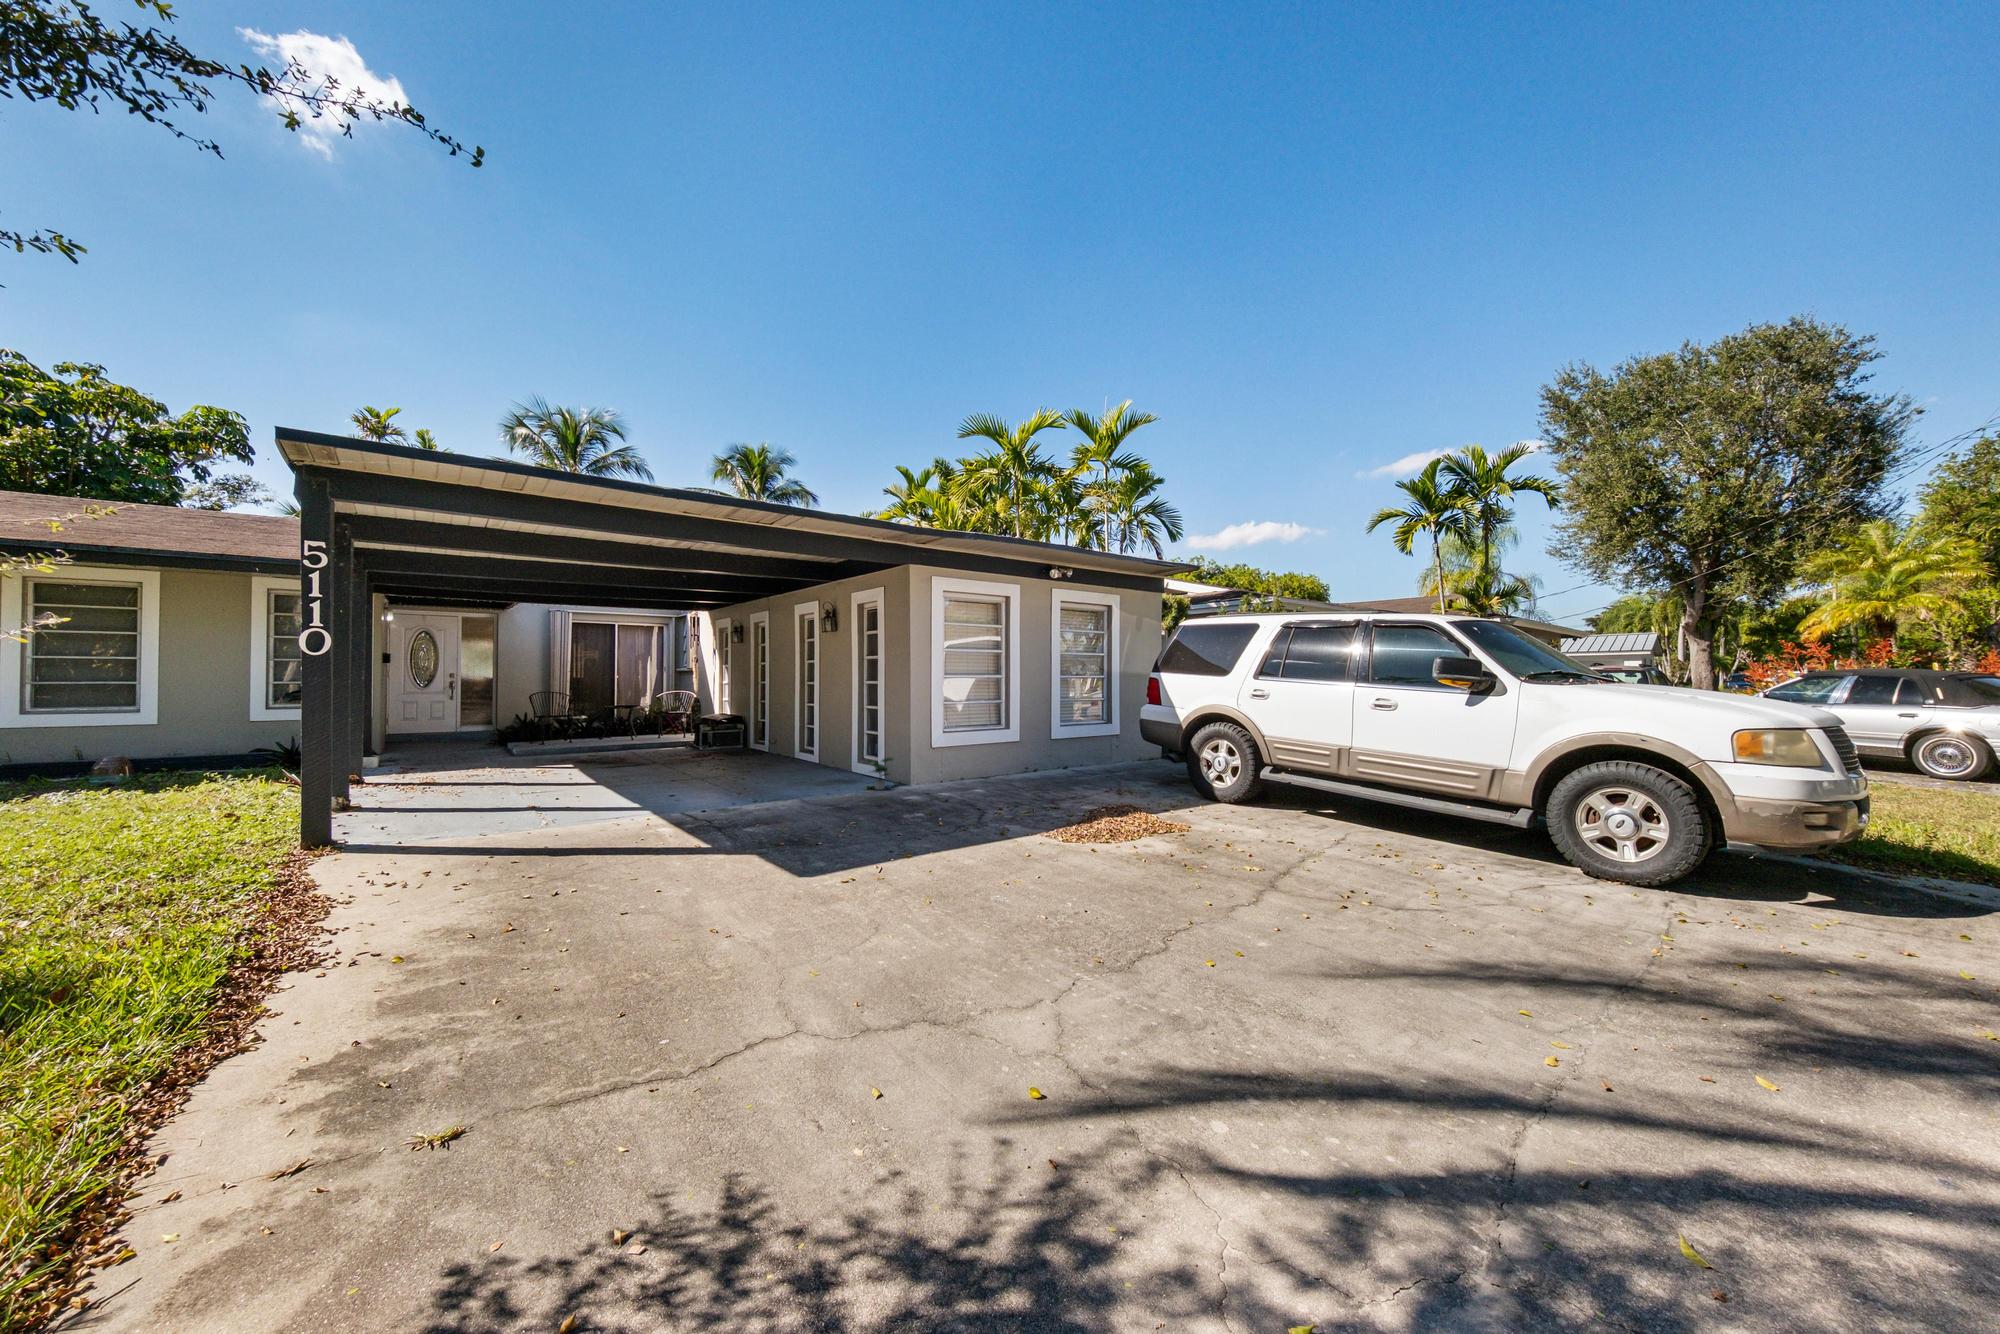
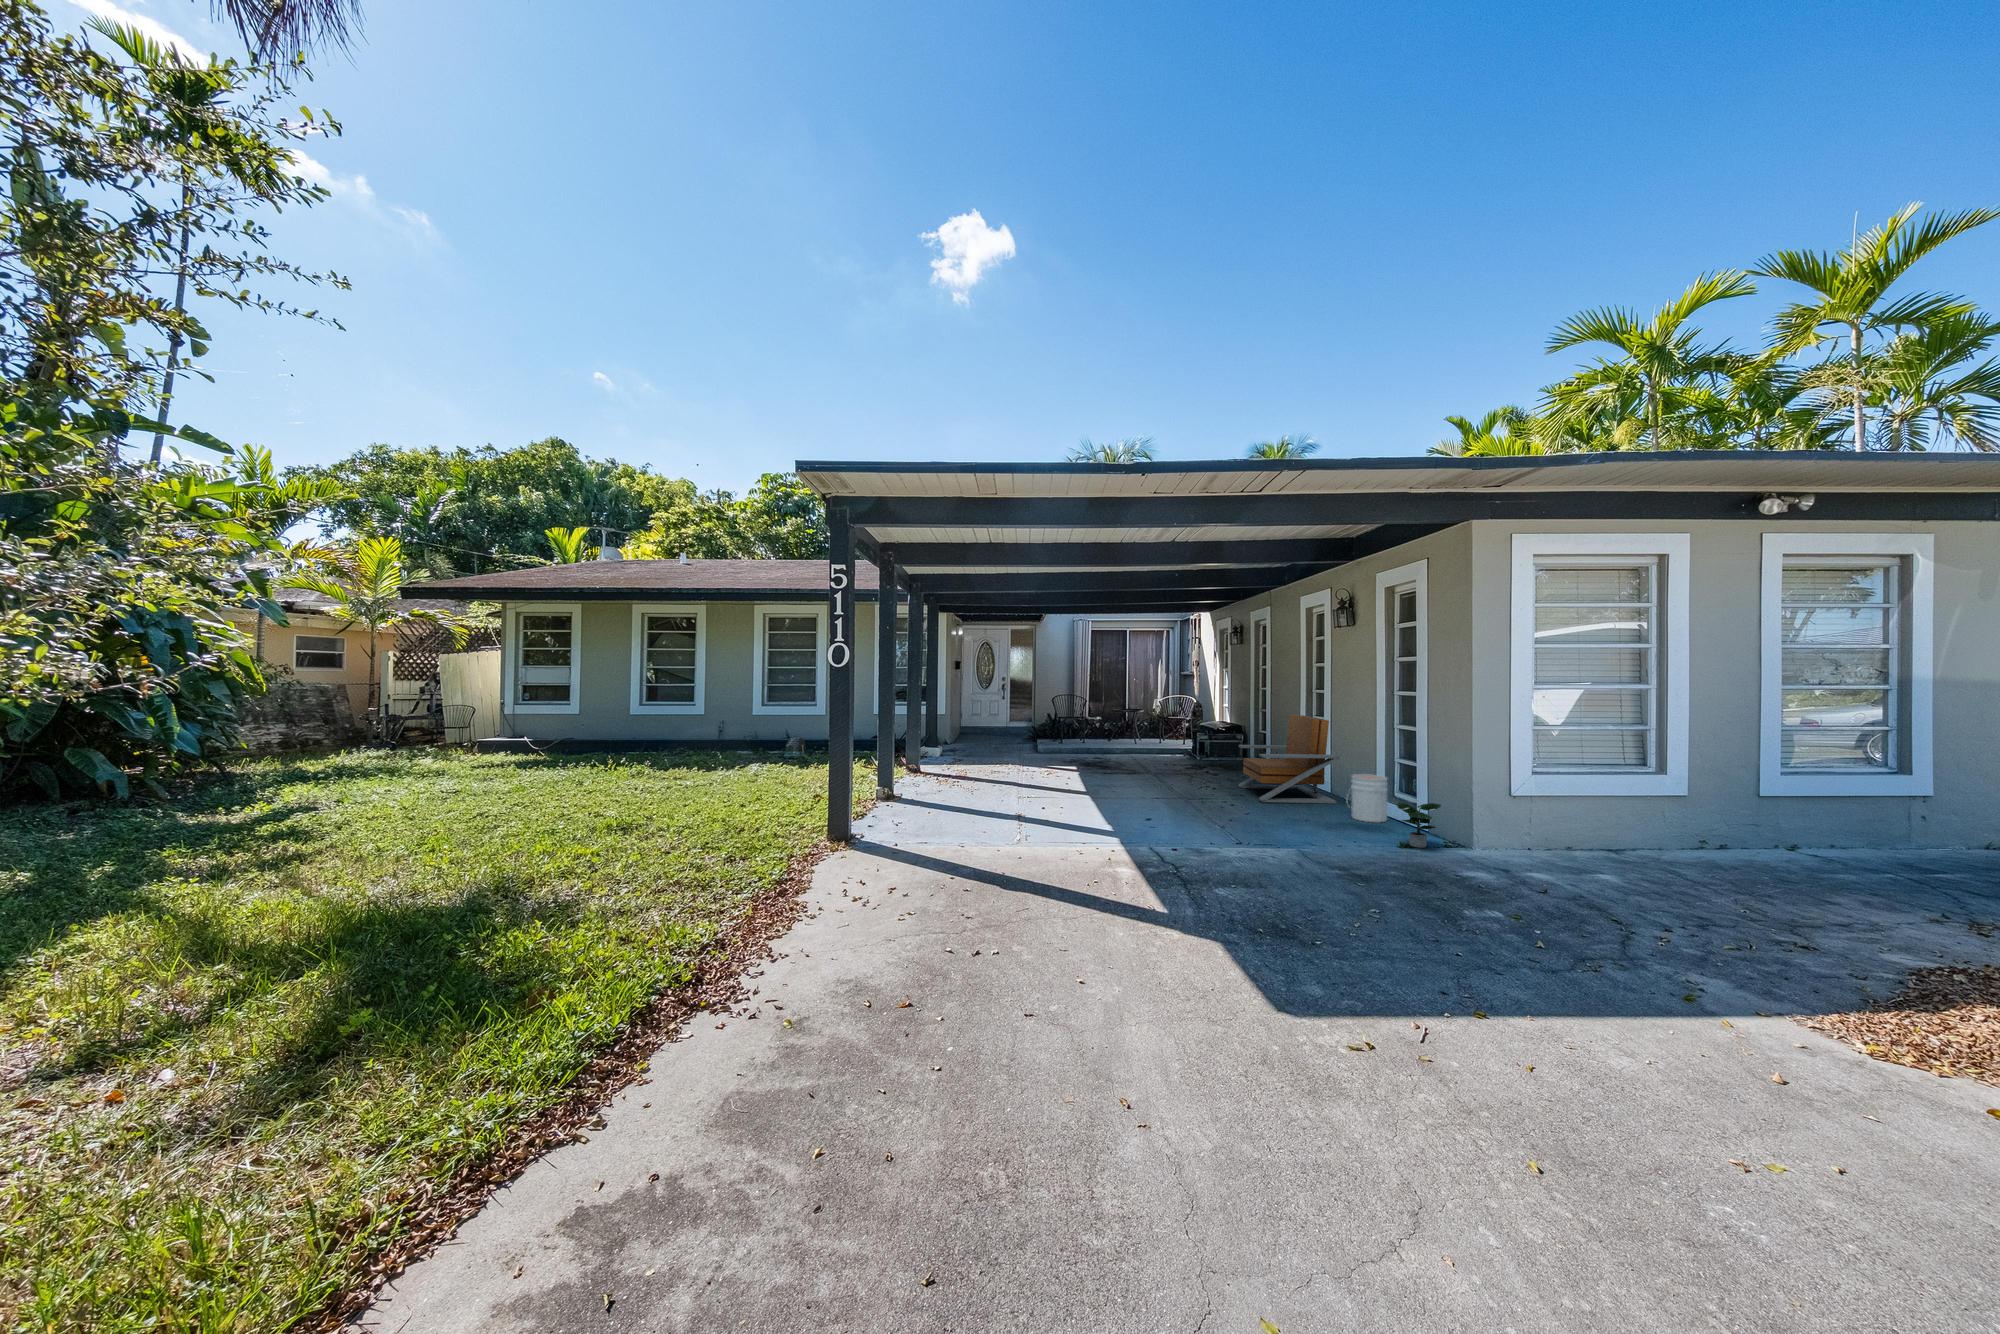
lounge chair: none [744,702,827,775] -> present [1238,714,1340,803]
bucket: none [832,744,861,779] -> present [1351,774,1387,823]

